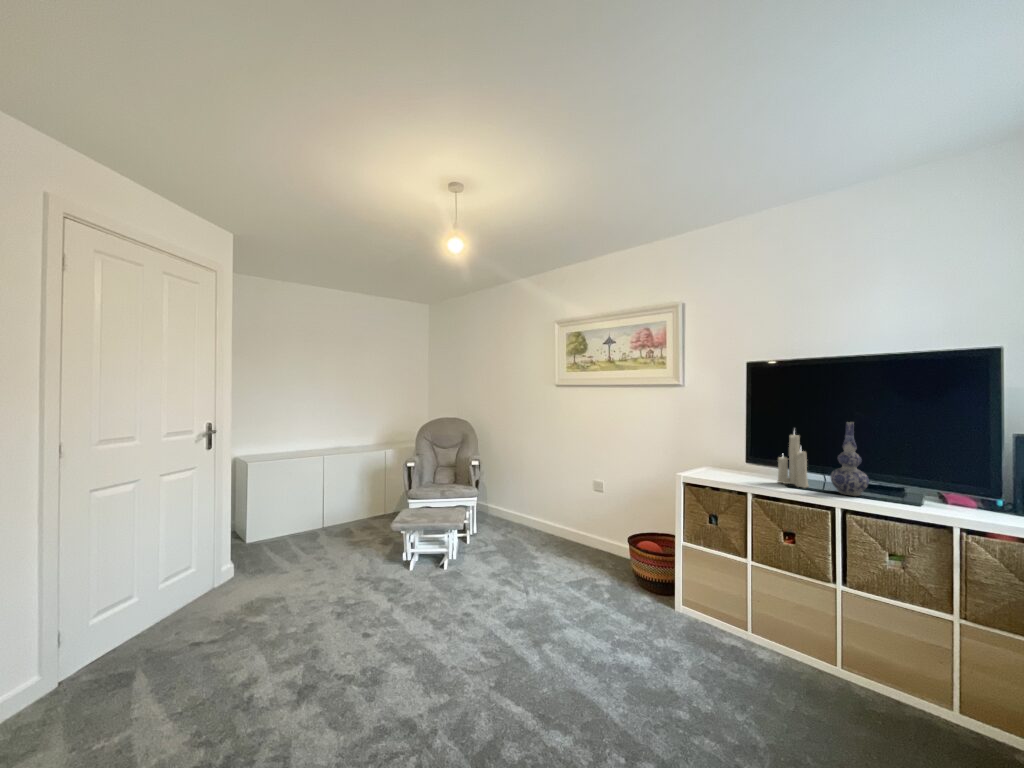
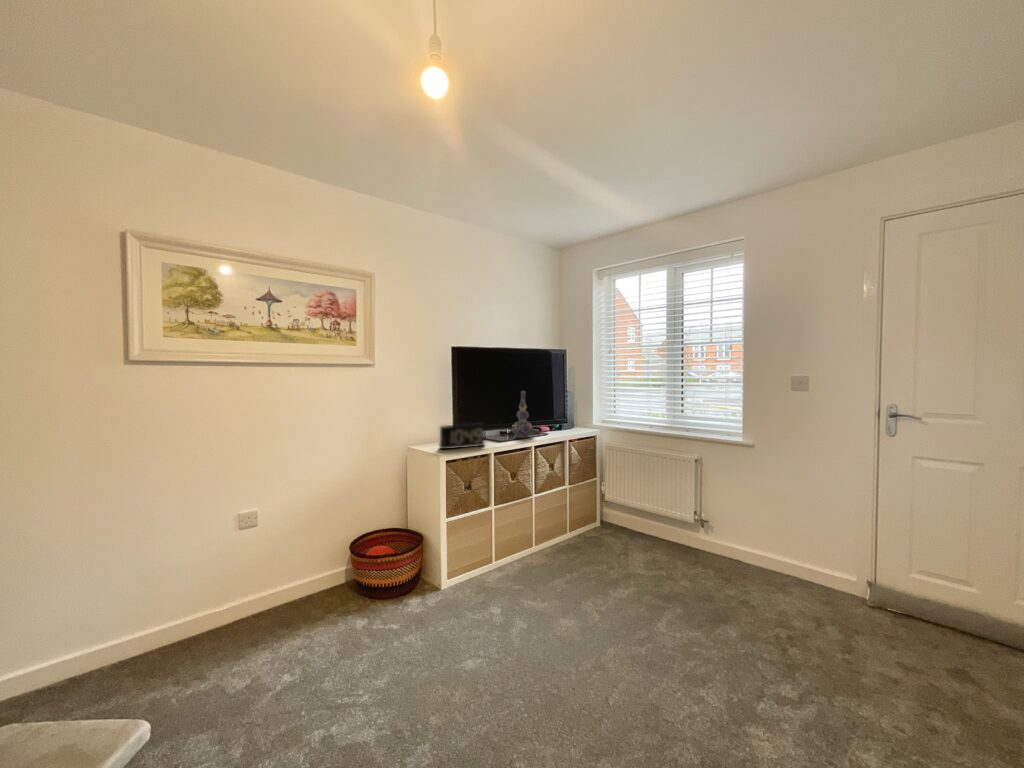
candle: present [778,434,808,488] -> none [484,397,504,441]
alarm clock: none [706,449,760,483] -> present [439,424,485,450]

